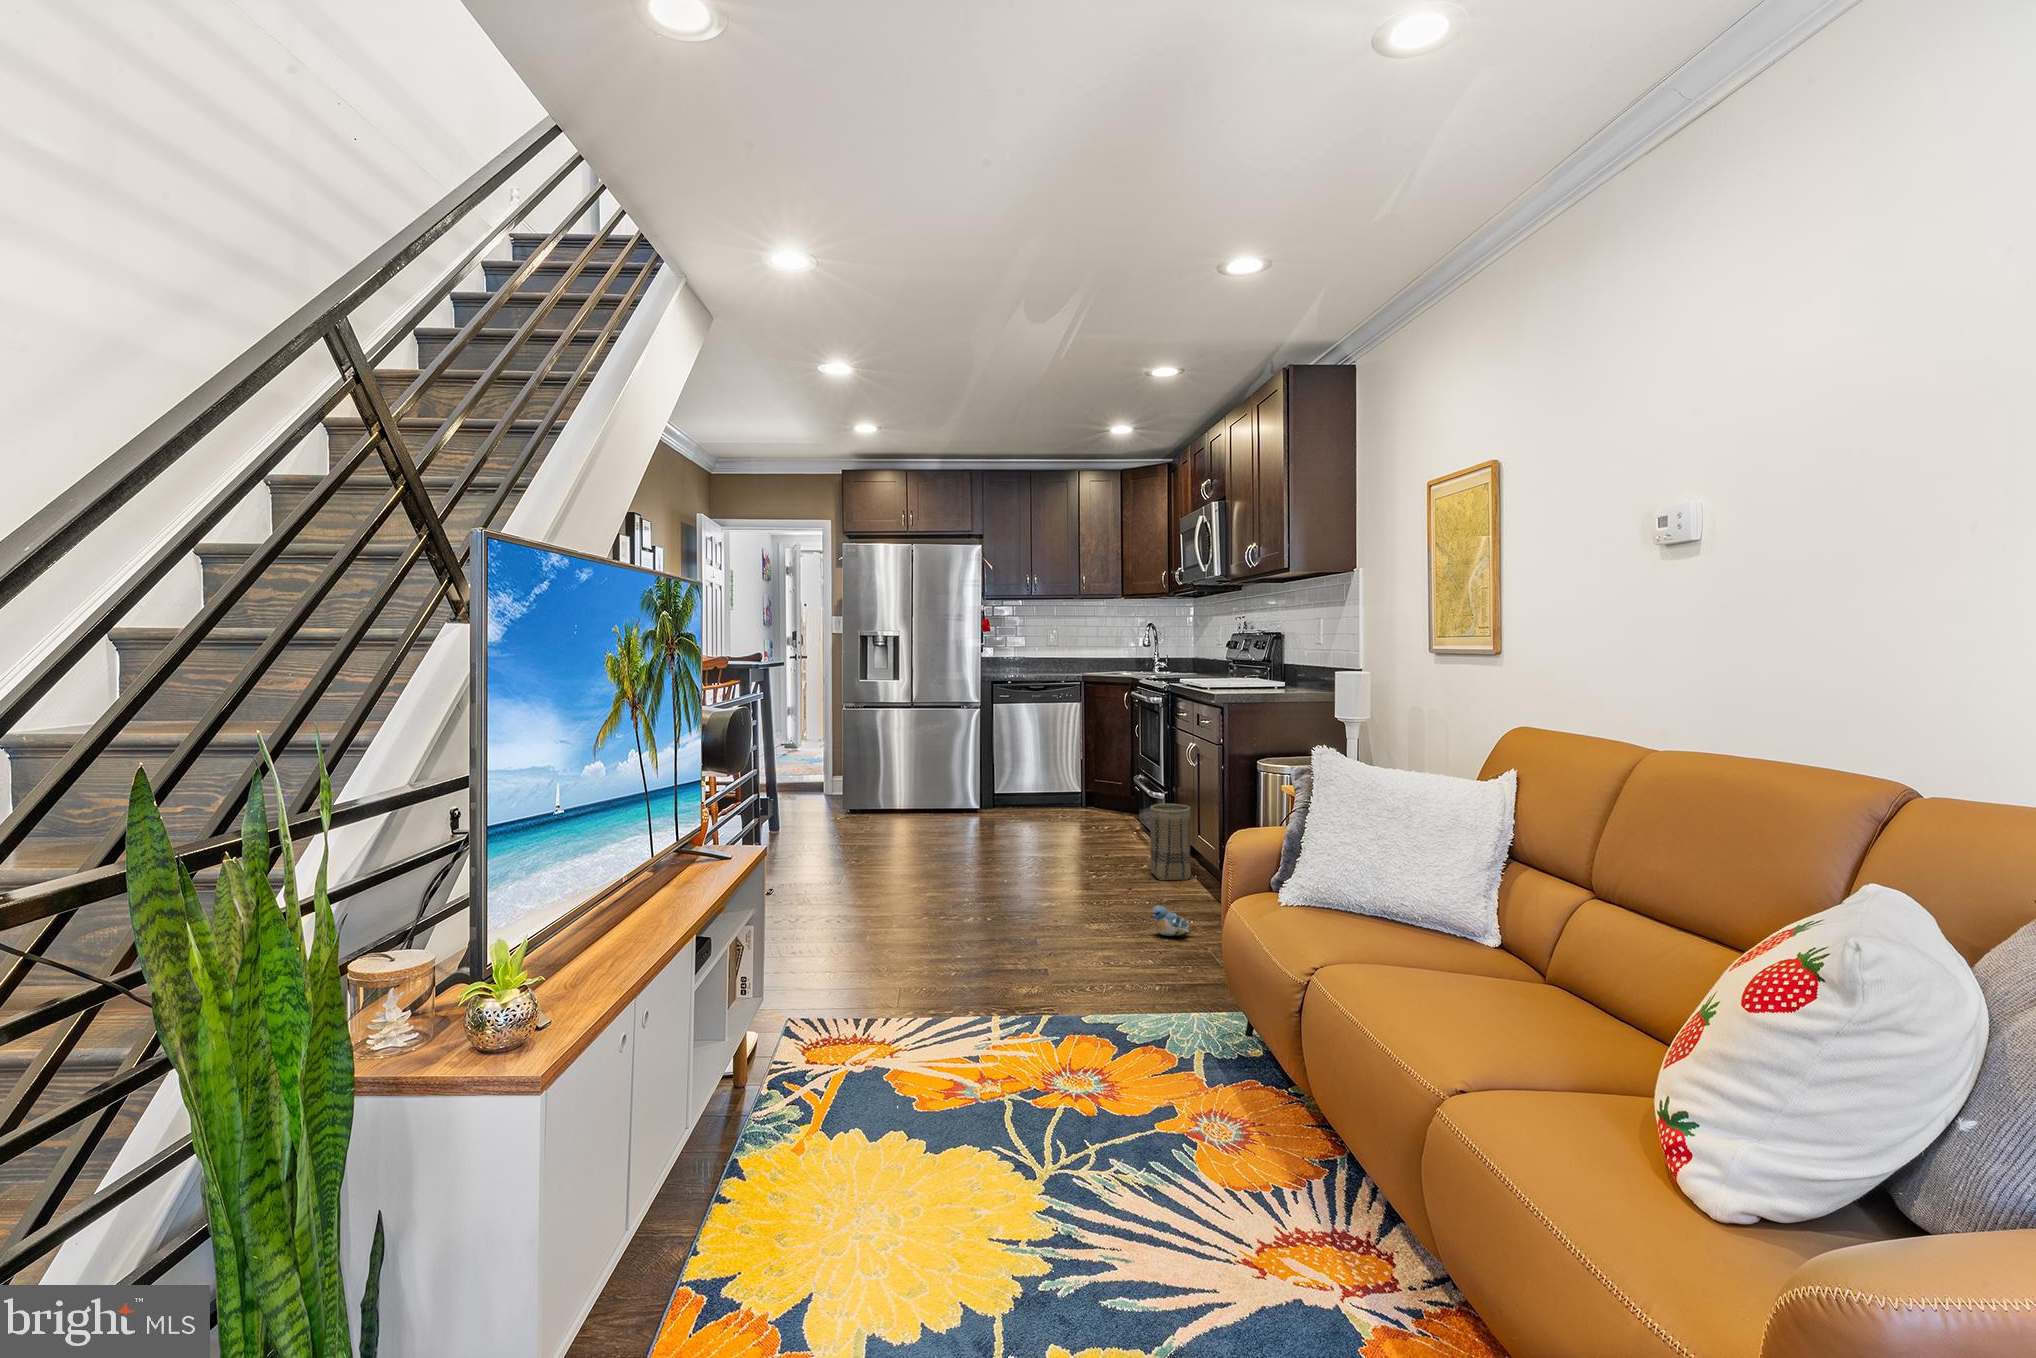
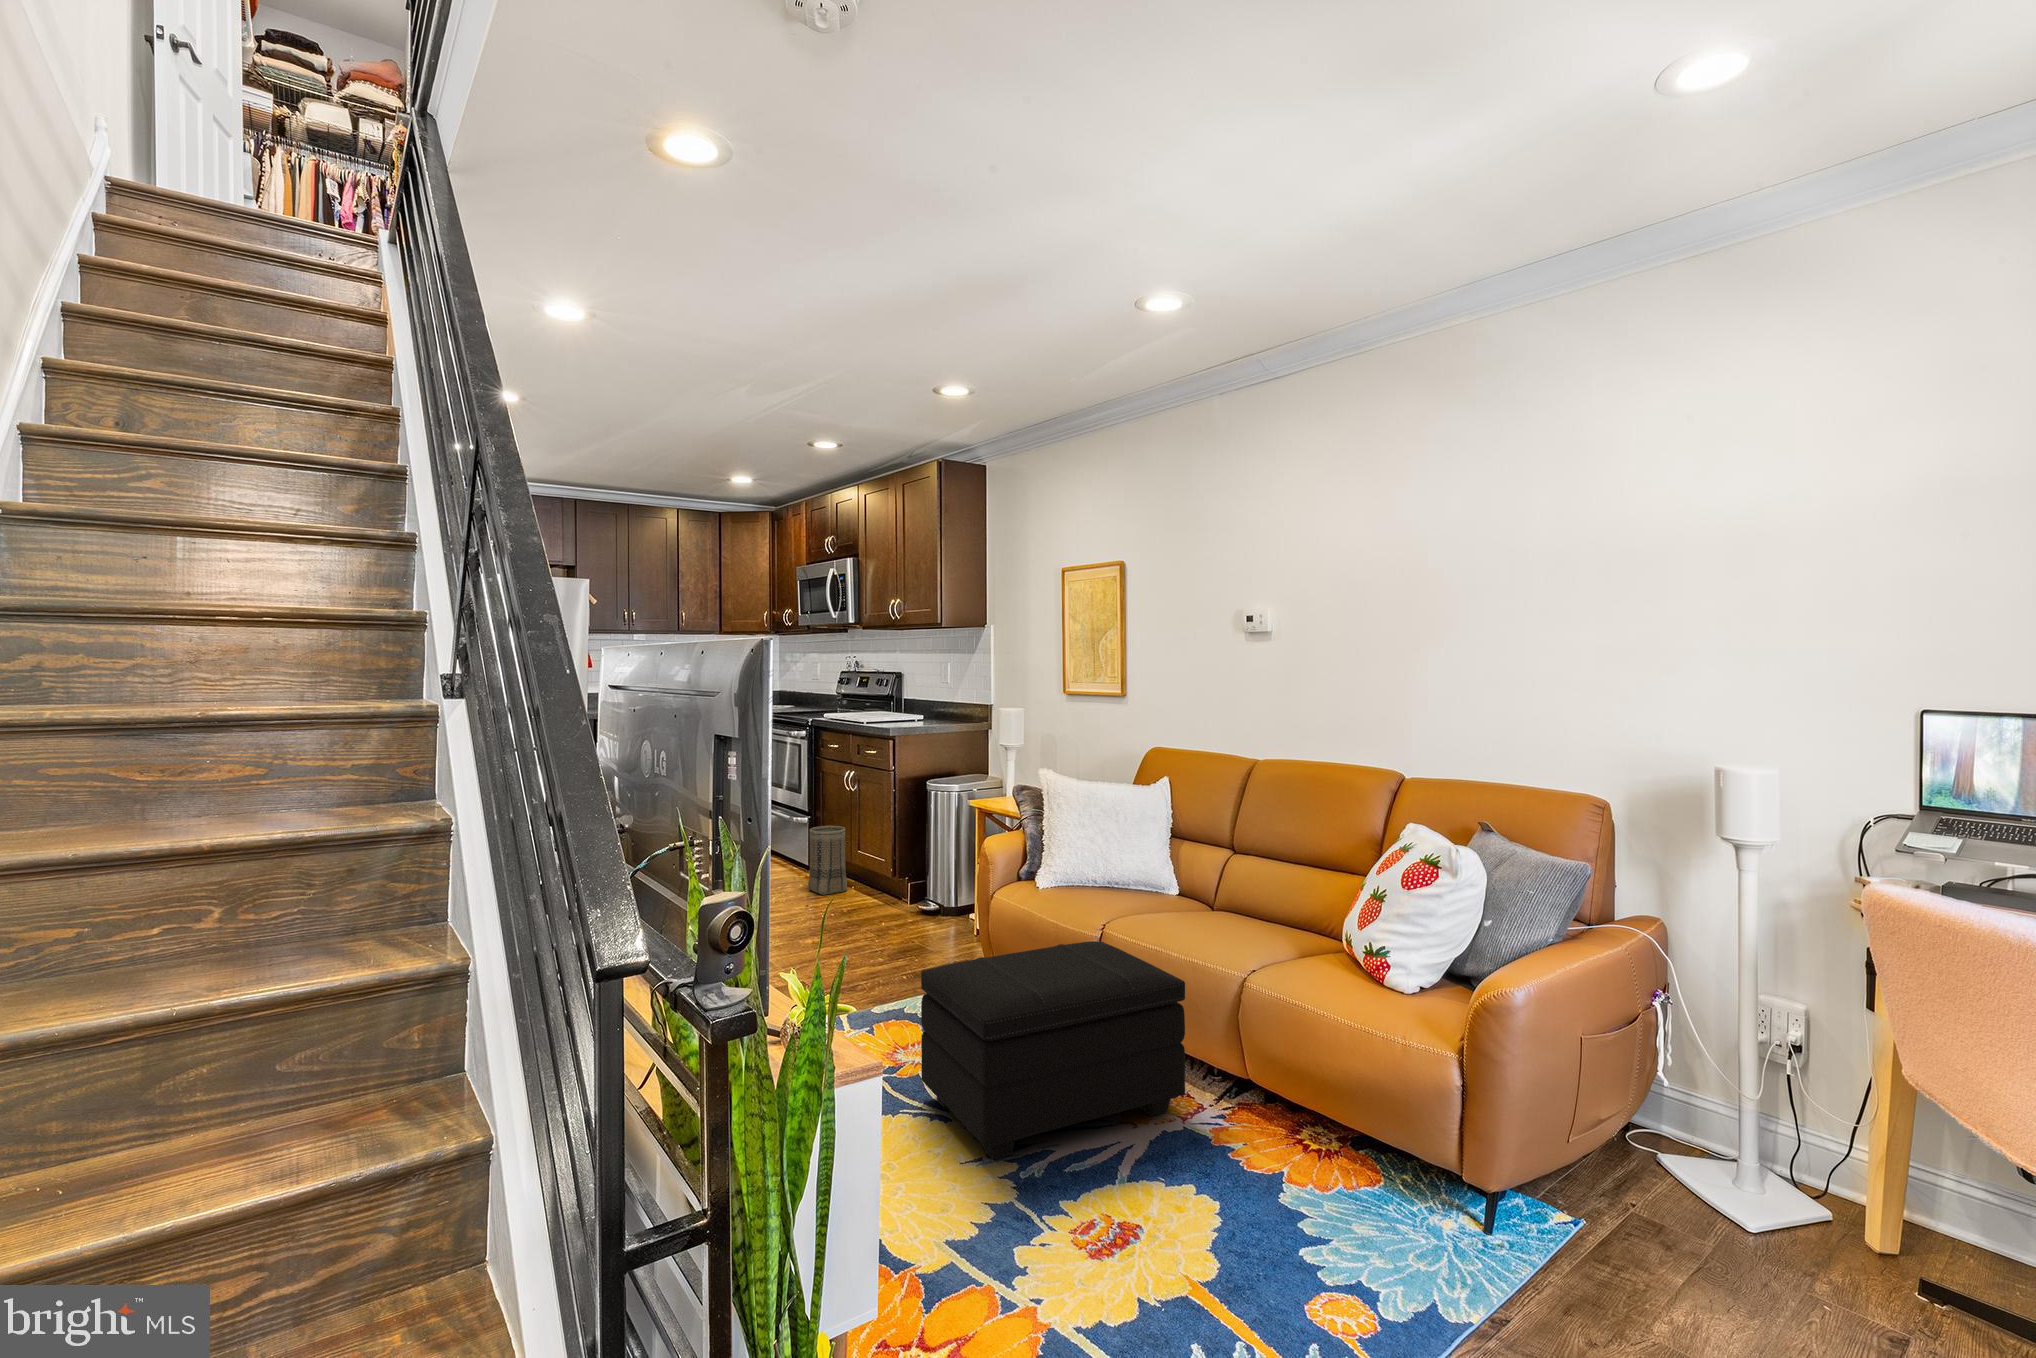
plush toy: present [1151,905,1194,936] -> none [859,912,894,937]
footstool: none [1007,980,1353,1271] -> present [921,941,1185,1159]

